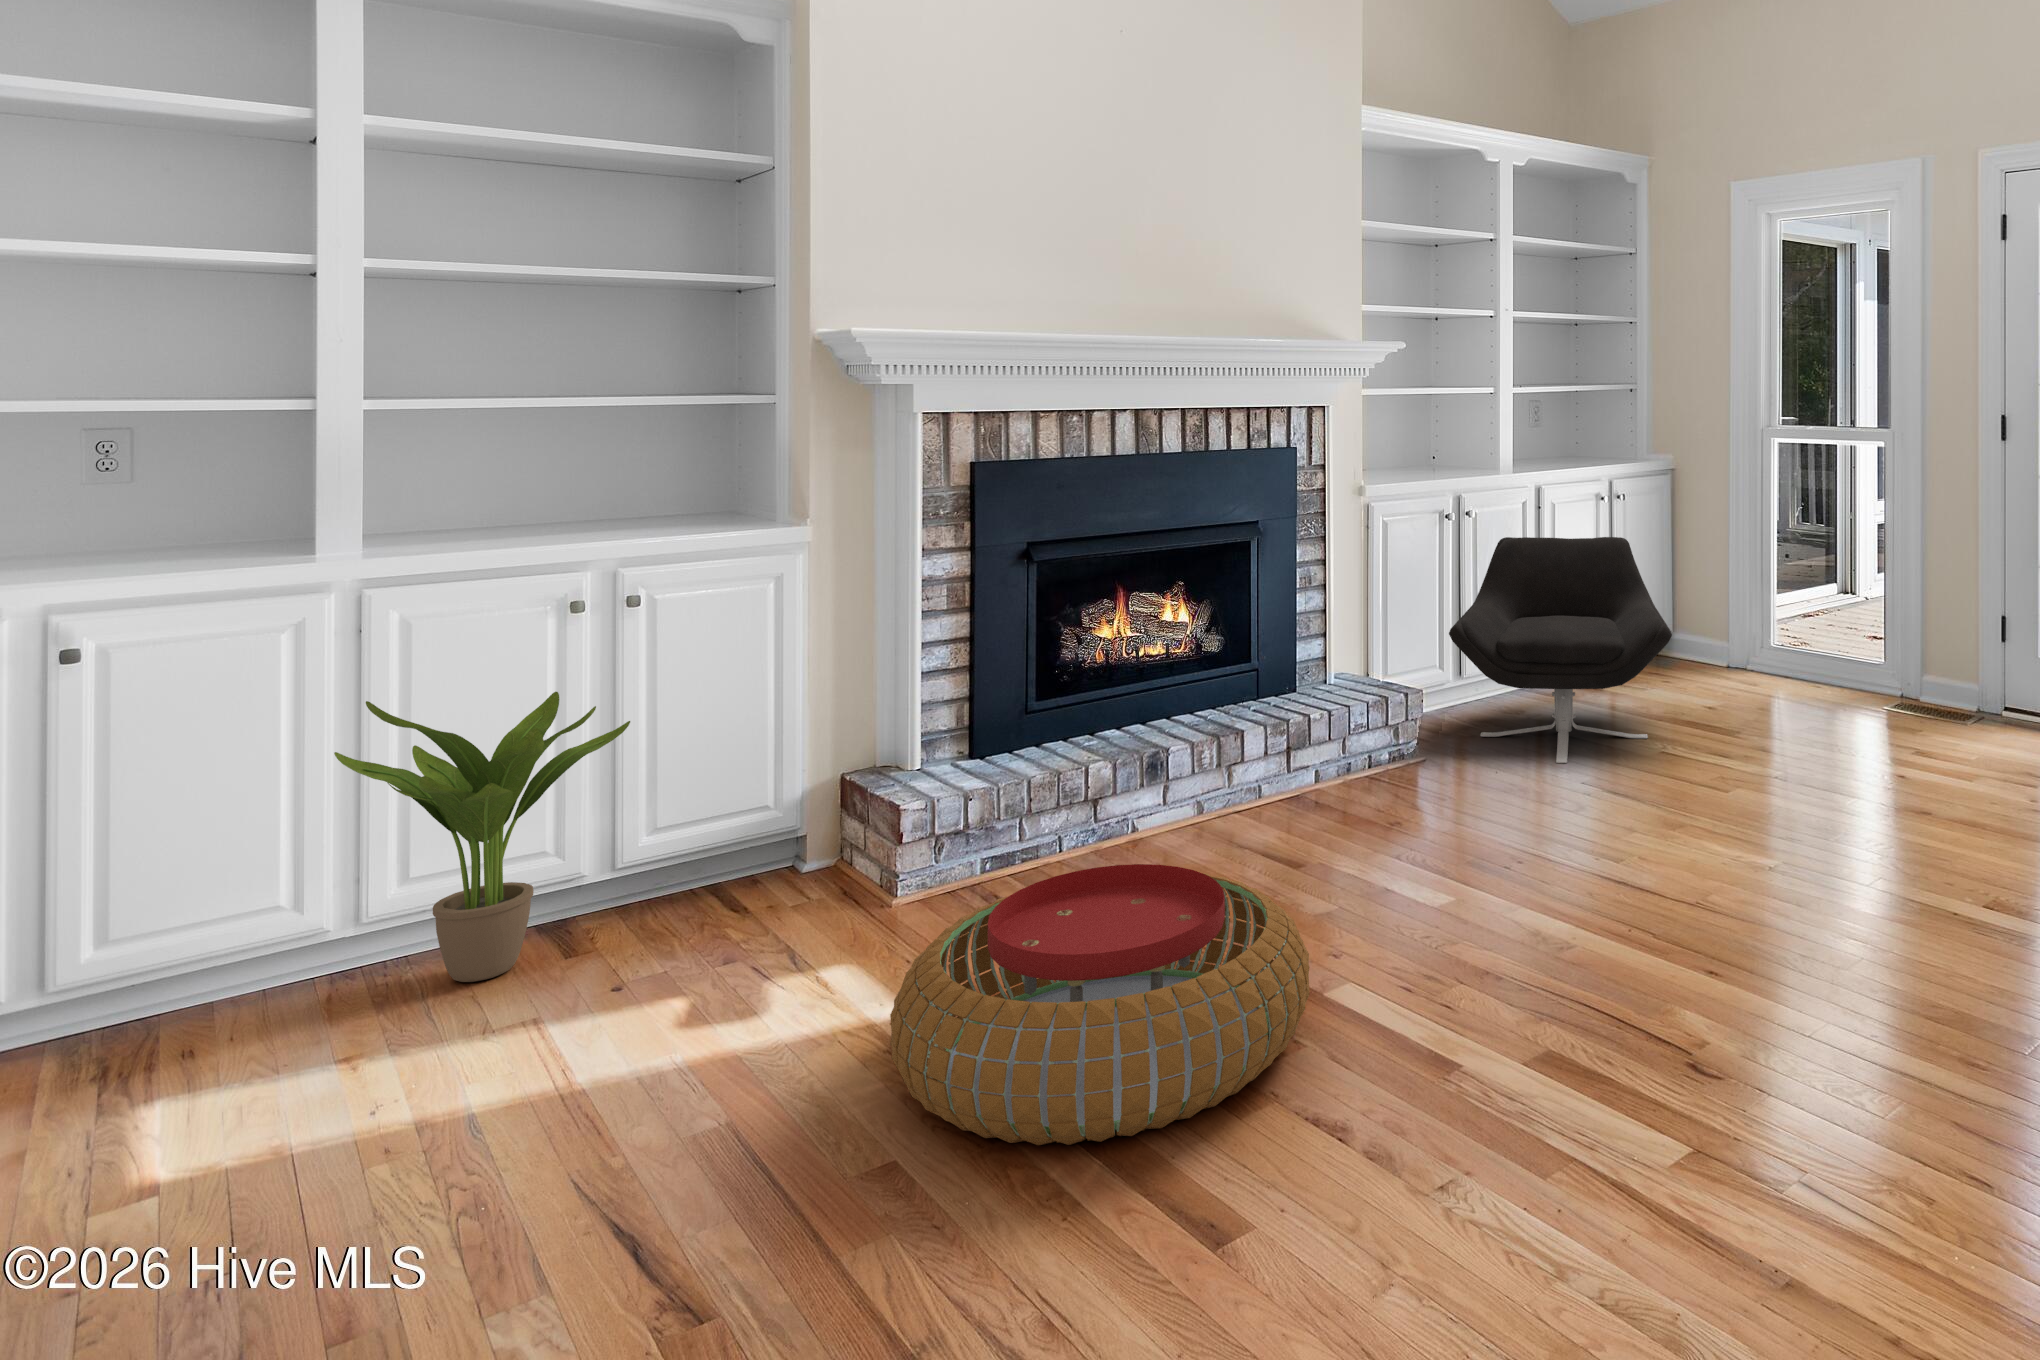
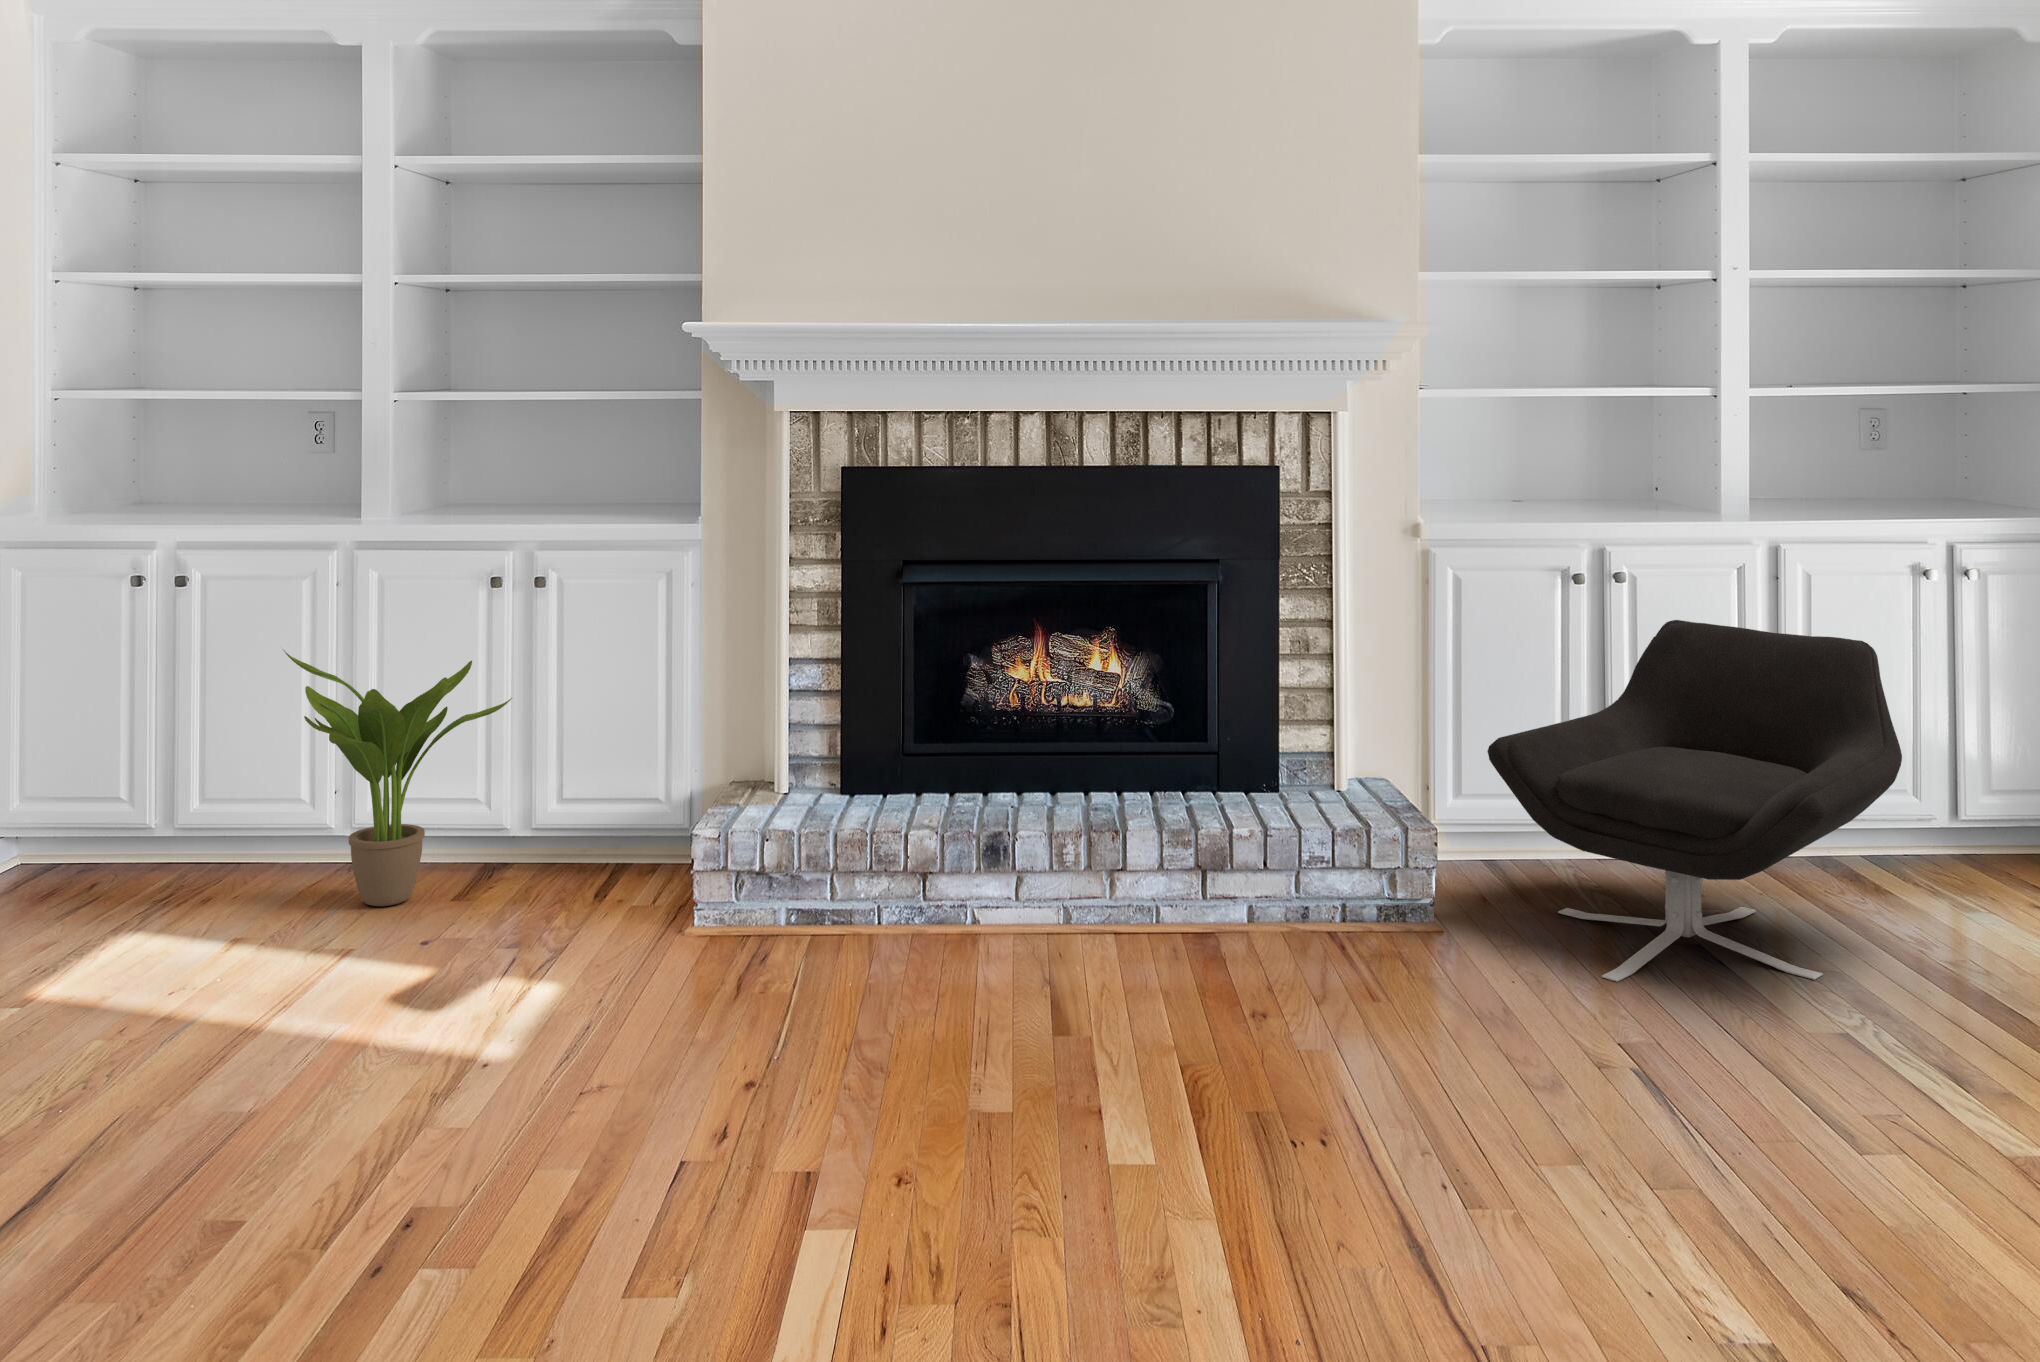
pouf: present [890,864,1310,1145] -> none [343,931,812,1231]

